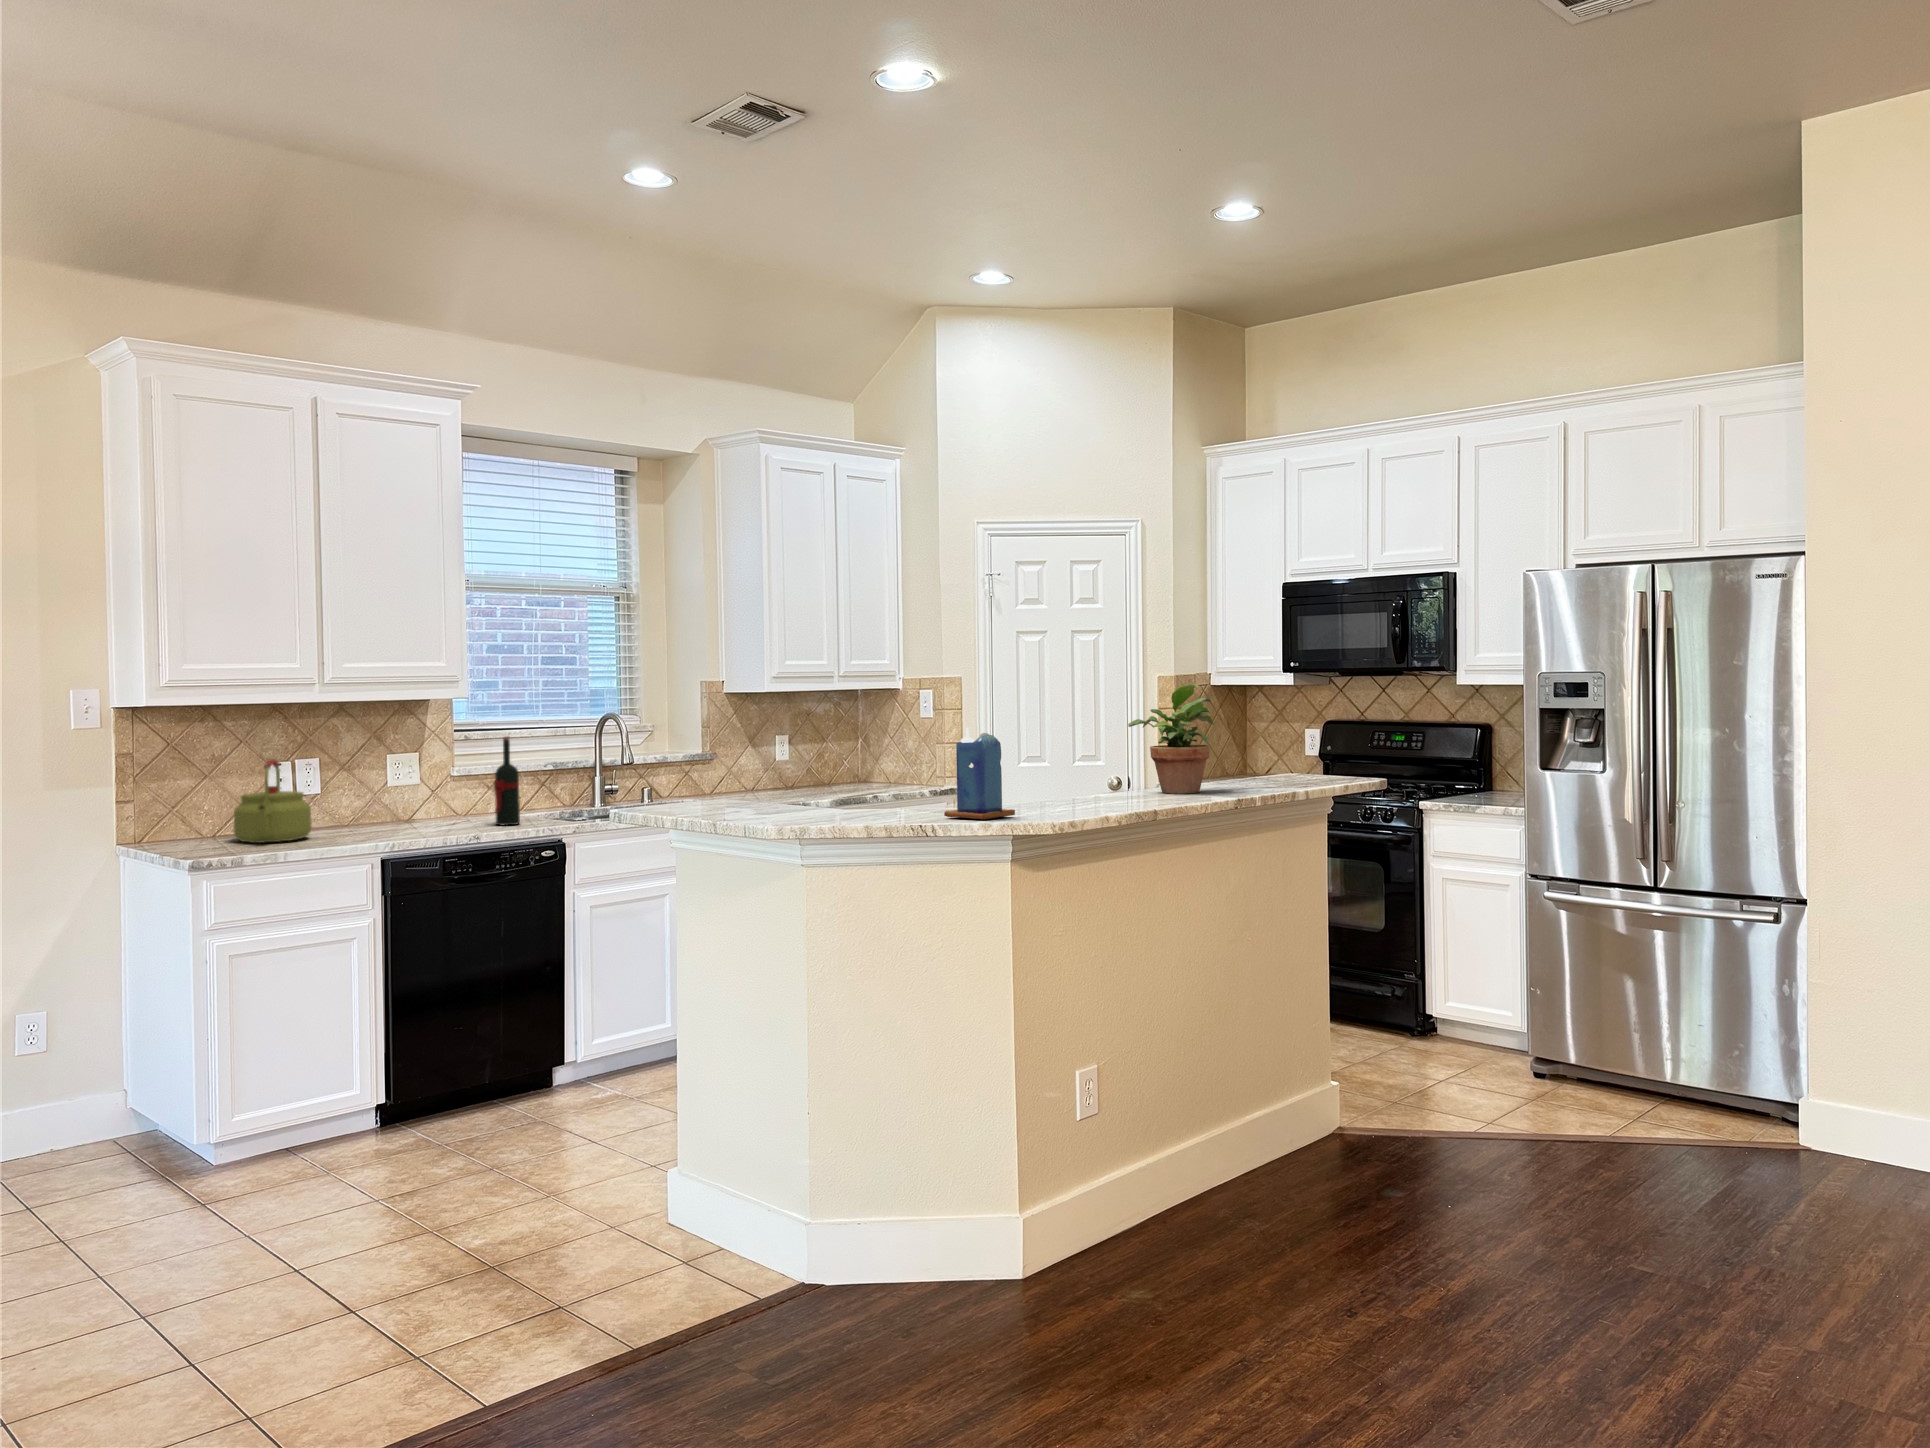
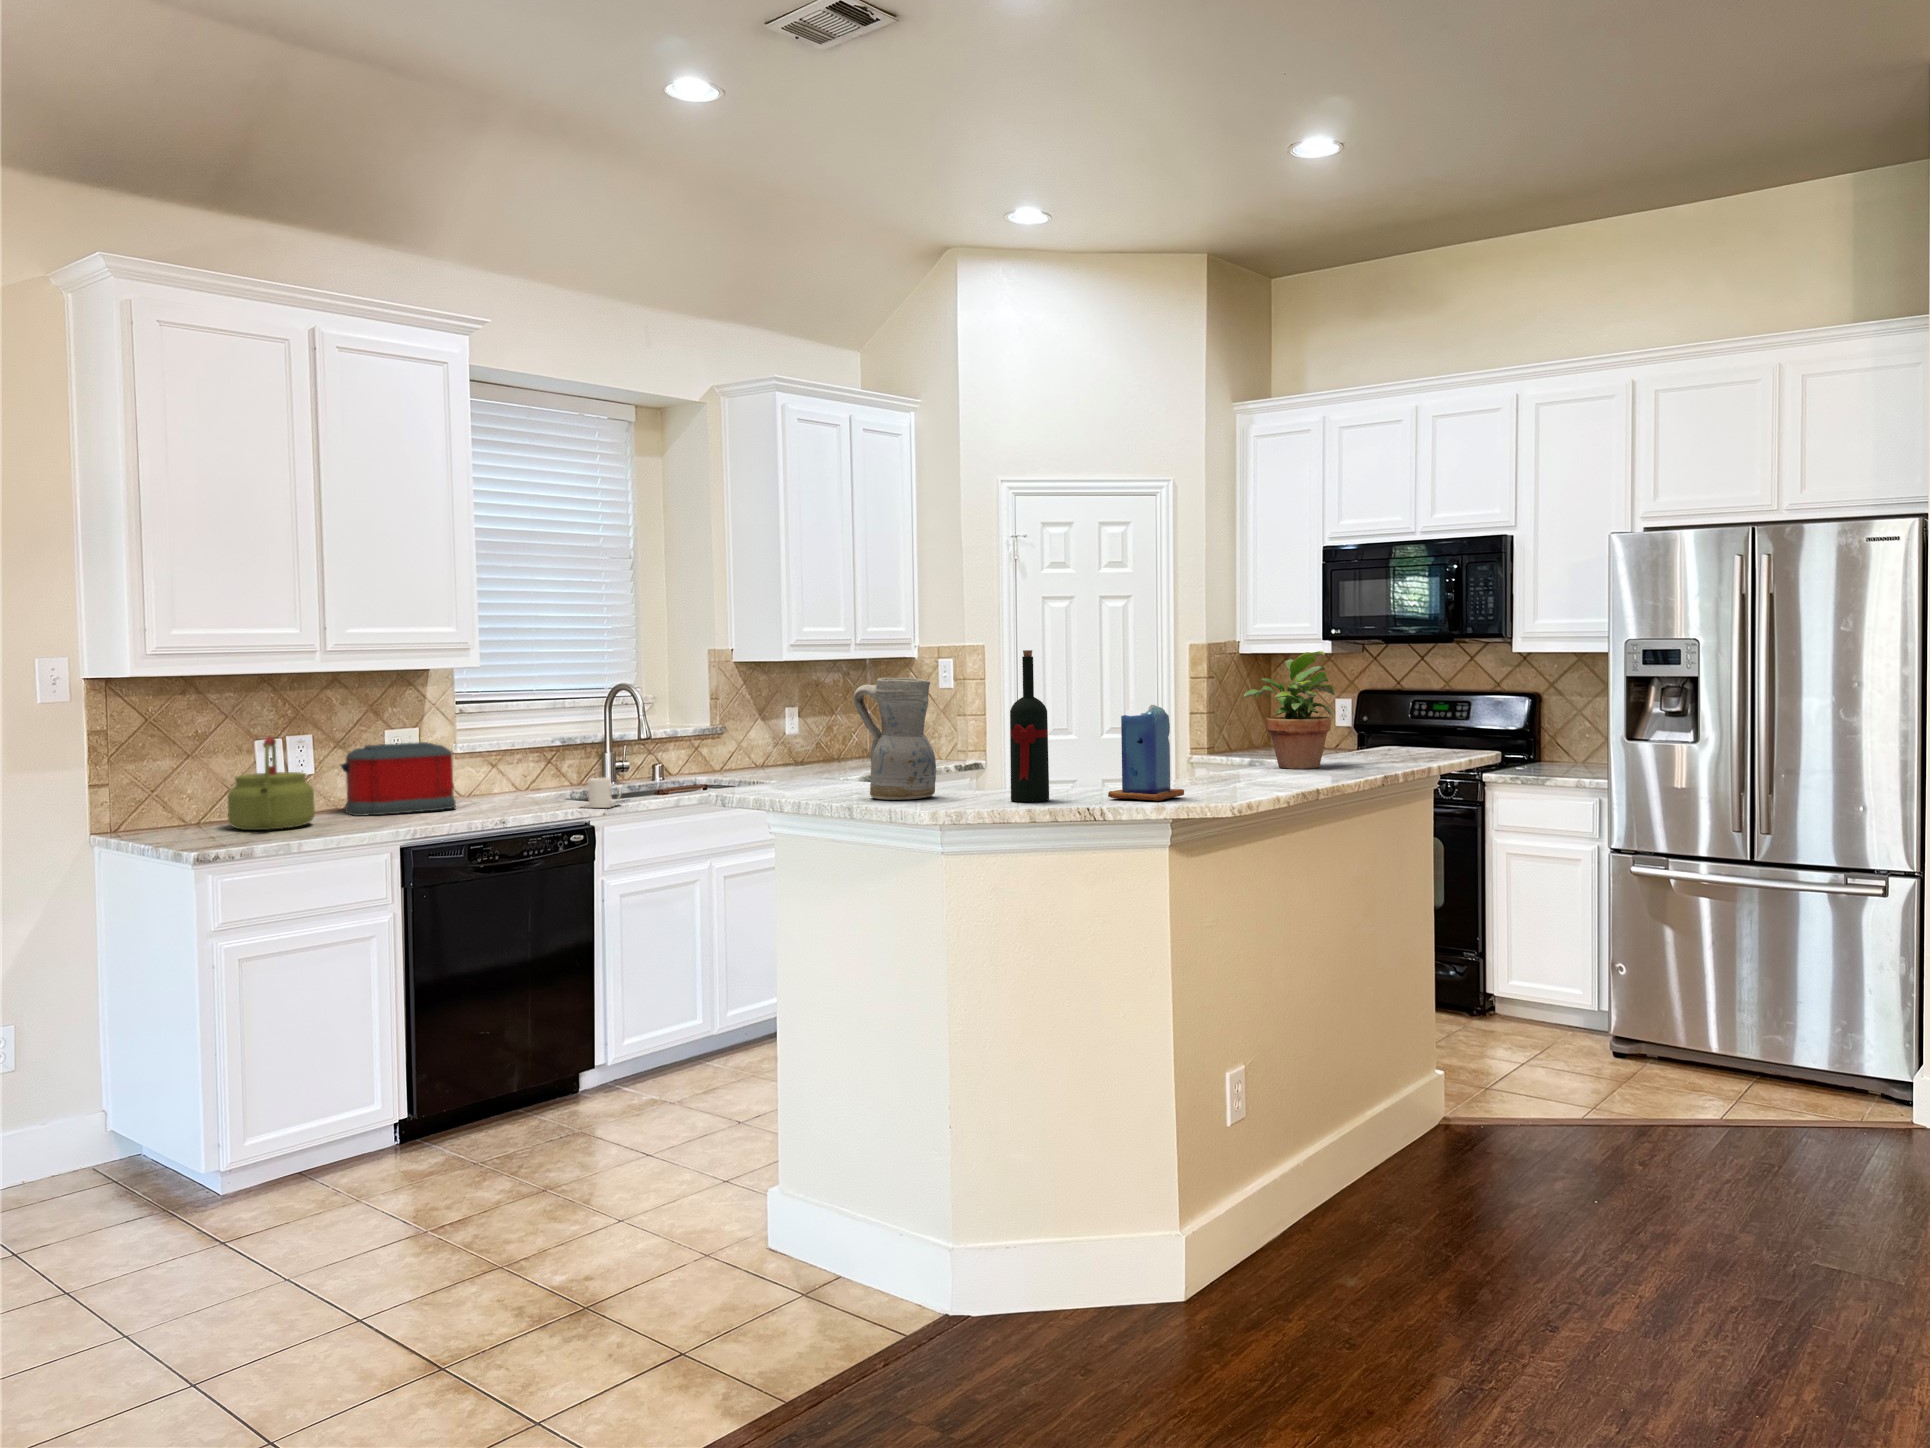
ceramic pitcher: none [729,708,802,817] -> present [854,677,936,800]
wine bottle: present [494,736,520,825] -> present [1010,650,1049,802]
toaster: none [340,766,445,831] -> present [341,742,456,816]
mug: none [554,799,596,827] -> present [582,778,621,808]

